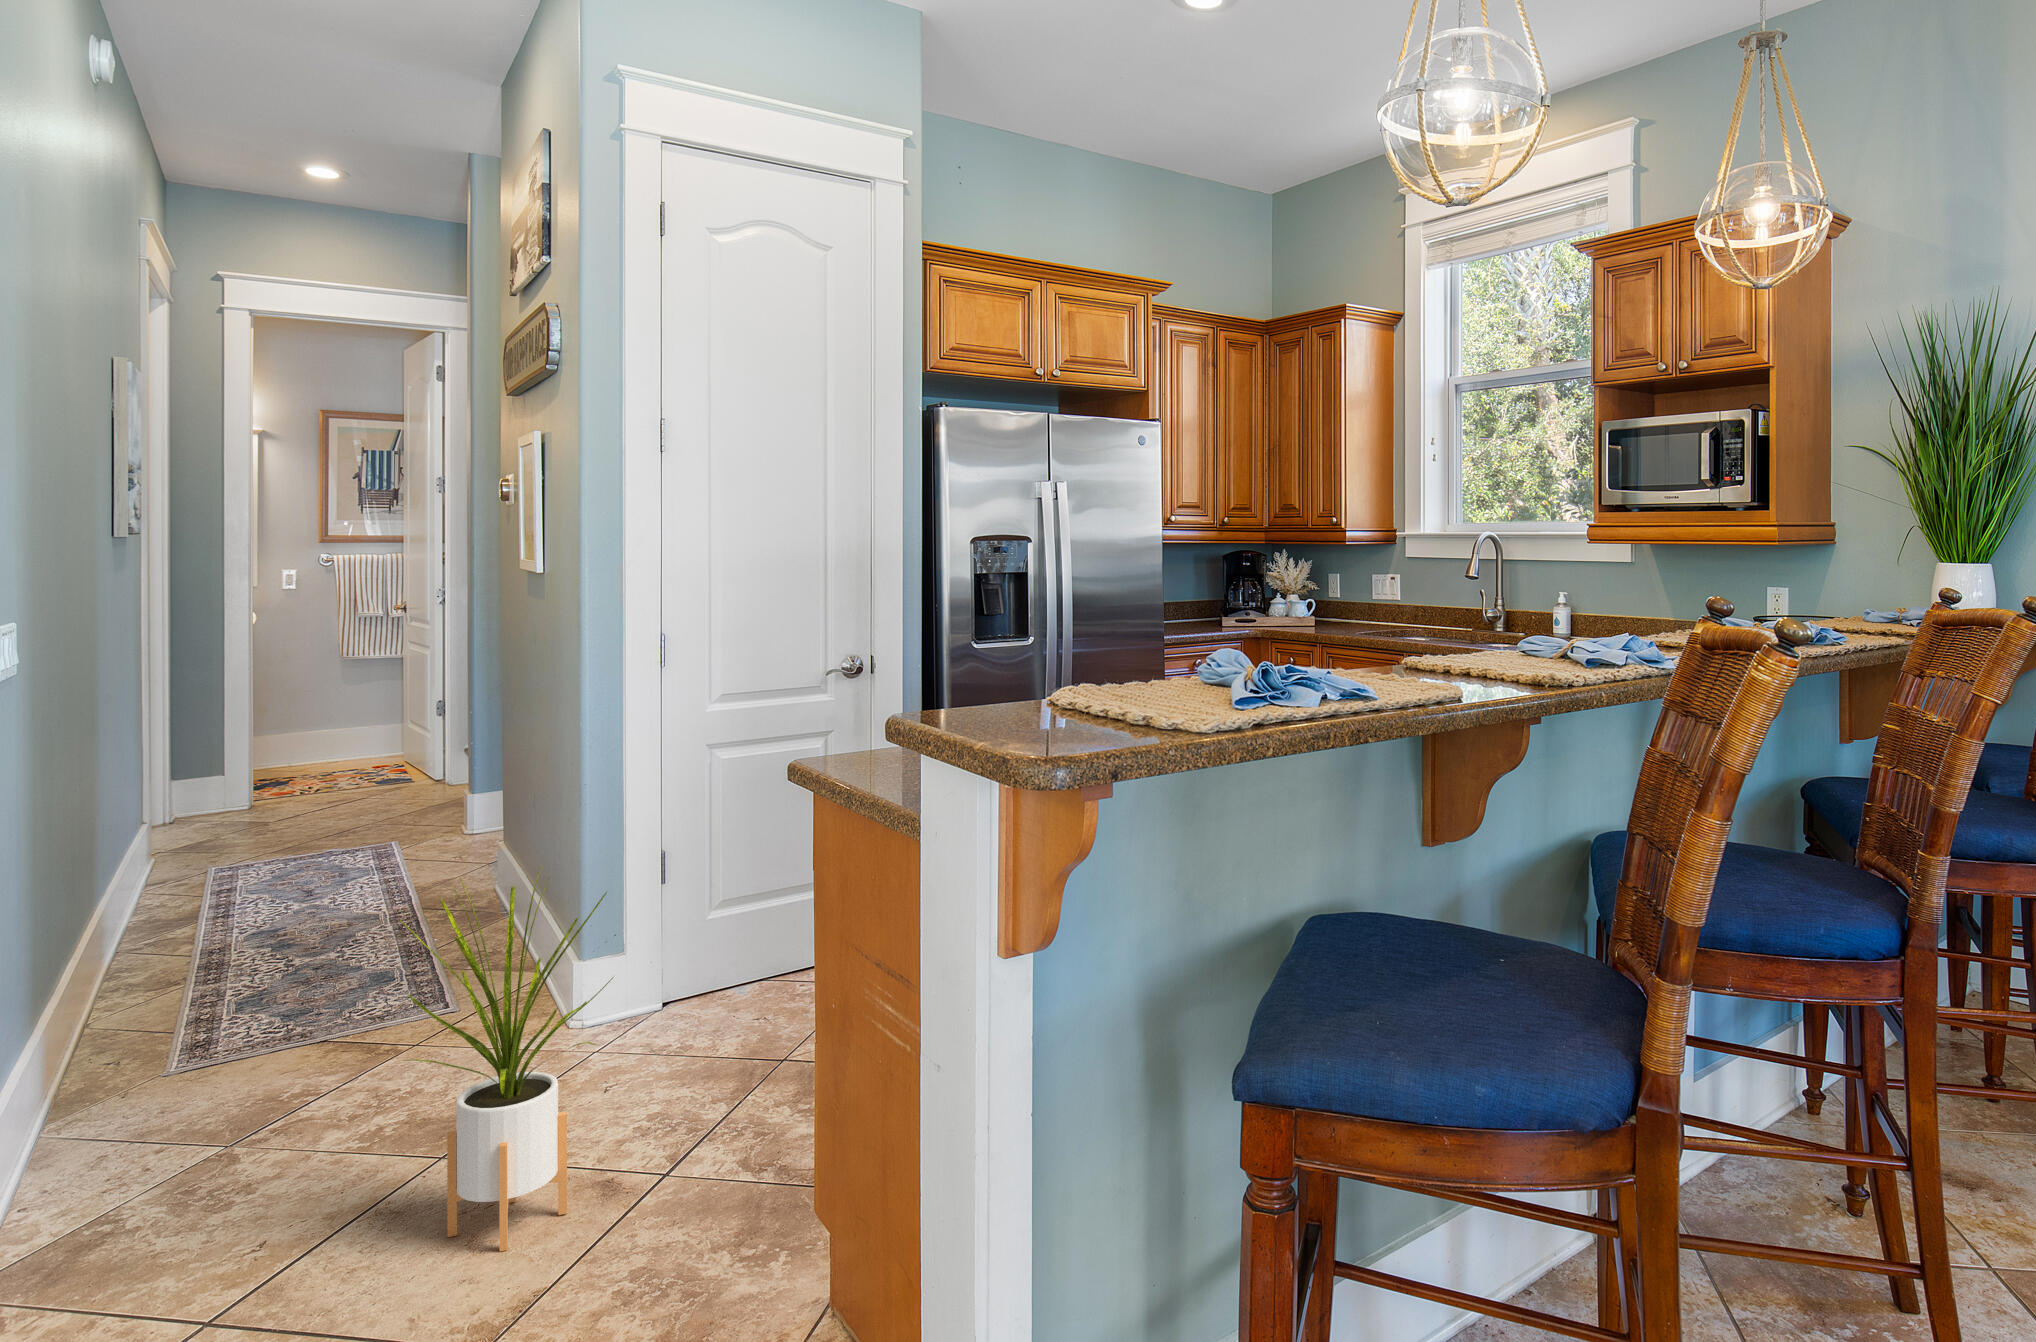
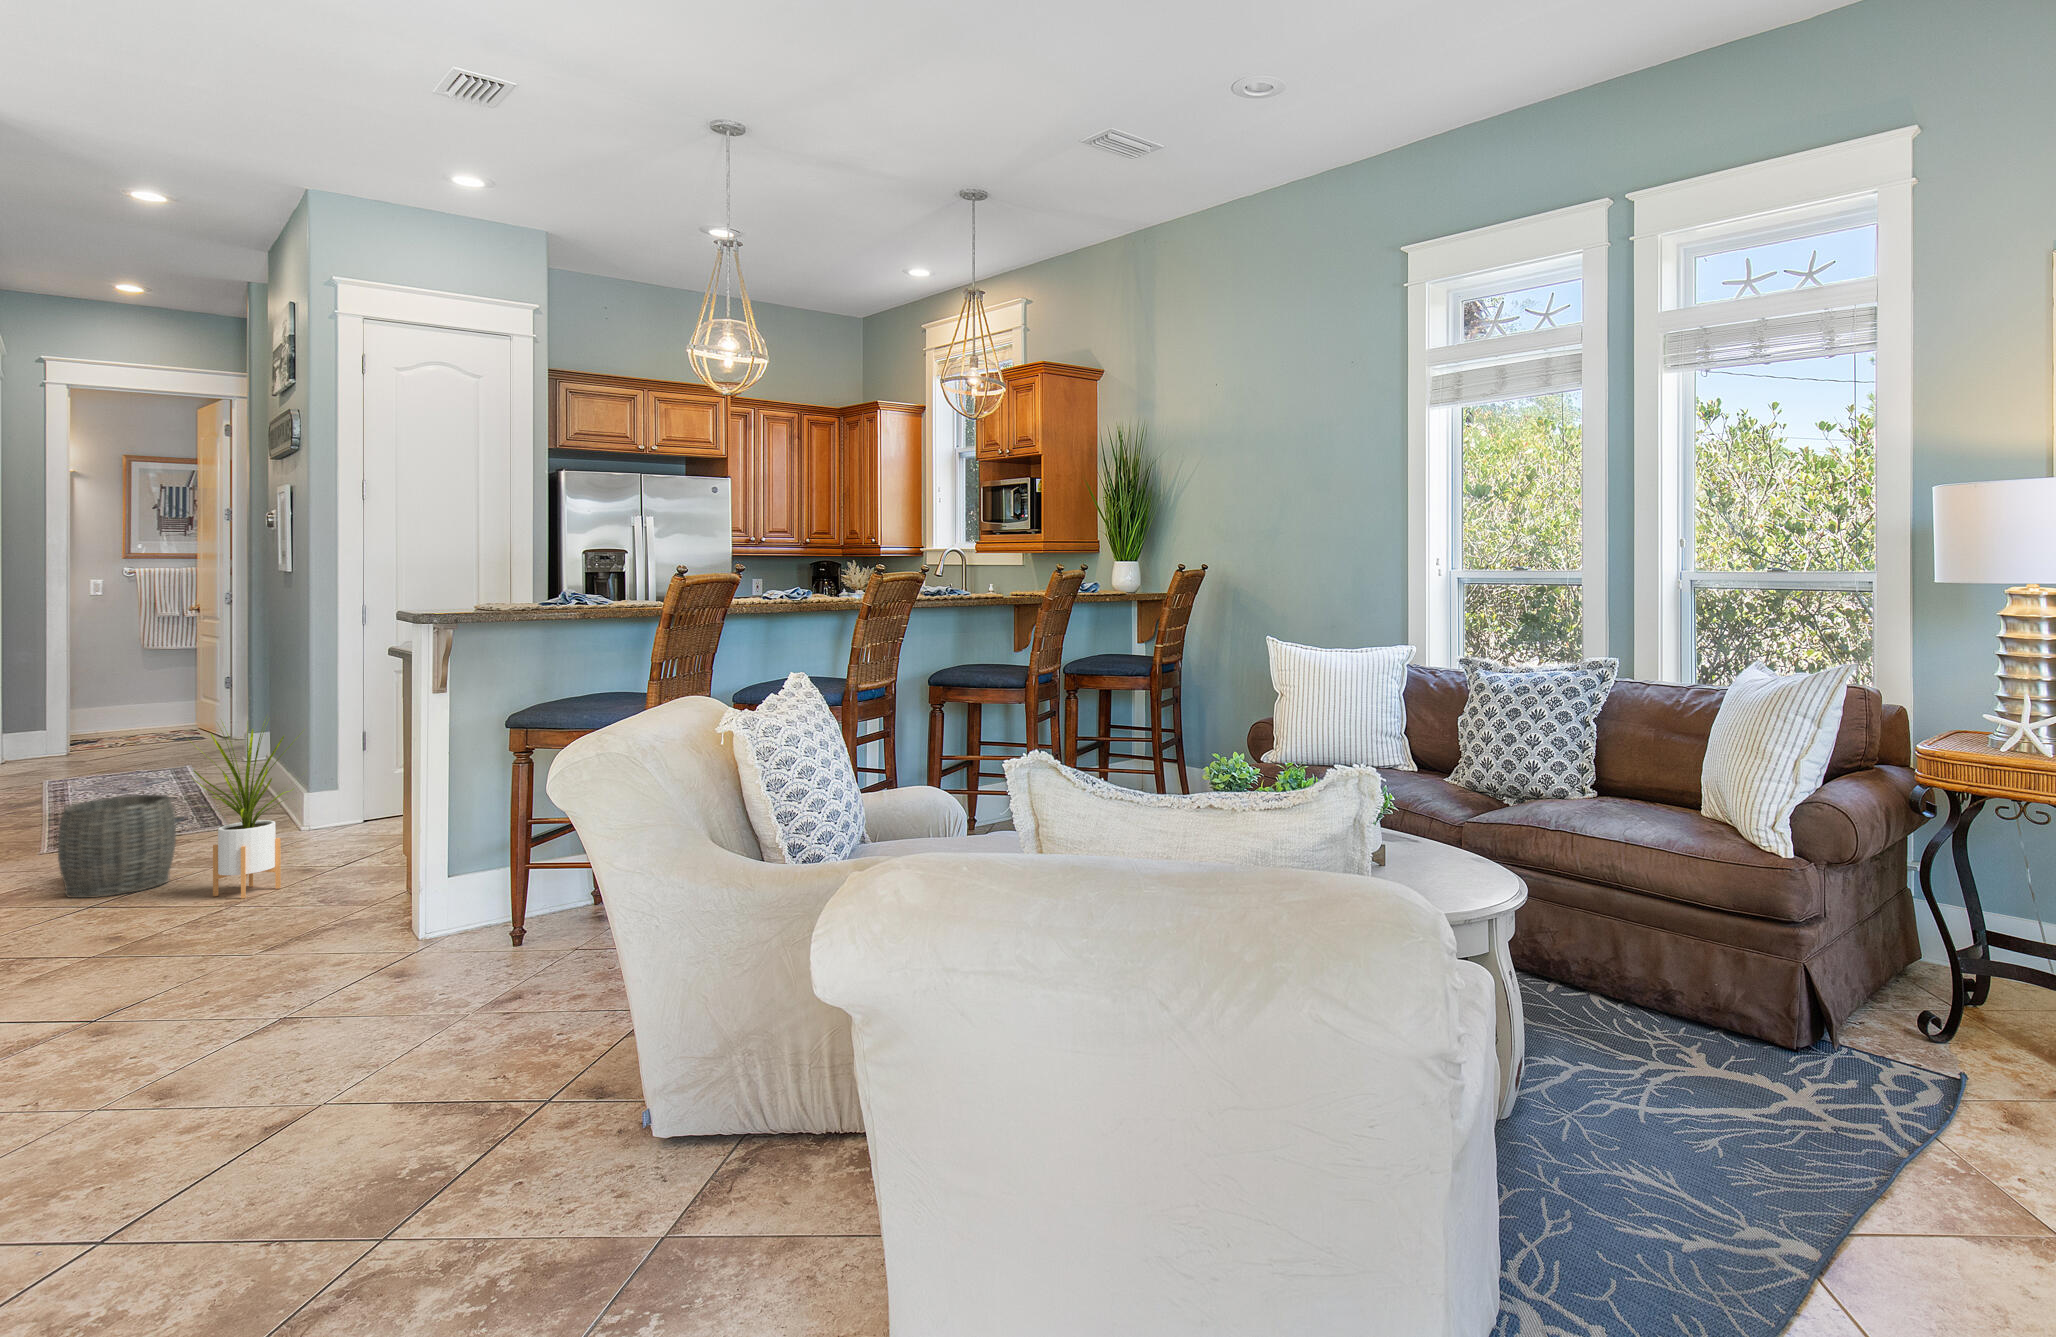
woven basket: none [176,994,380,1222] -> present [58,795,176,898]

